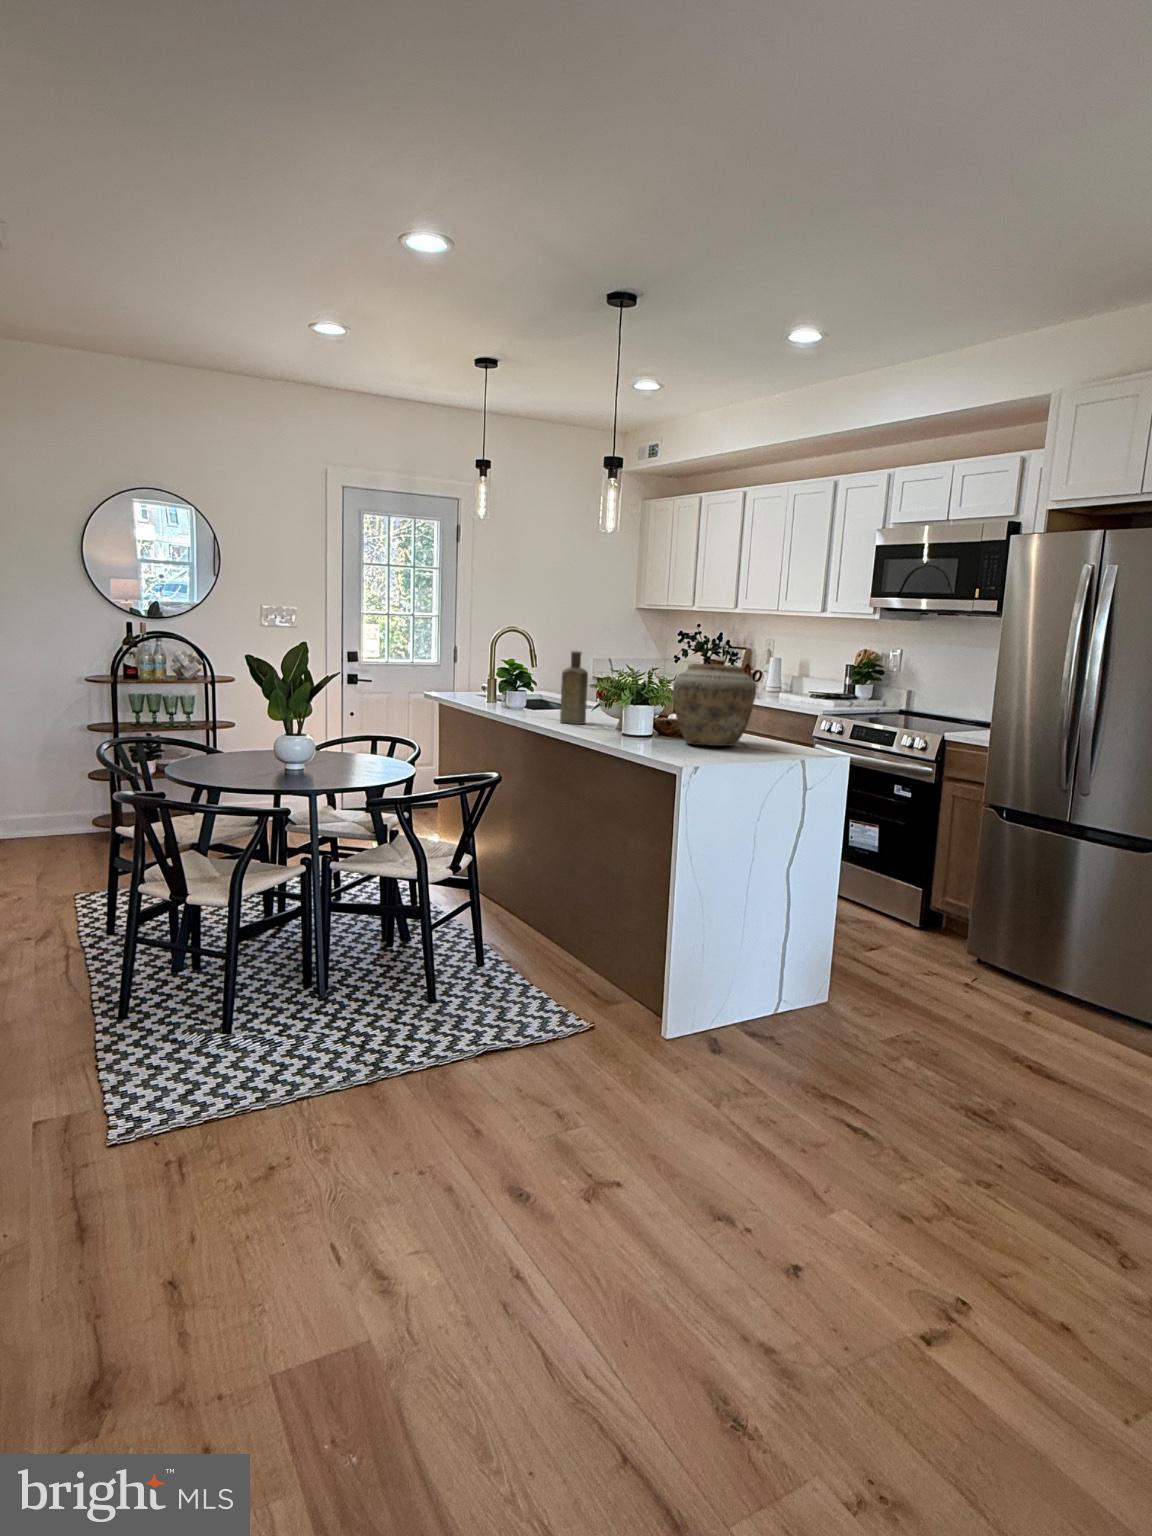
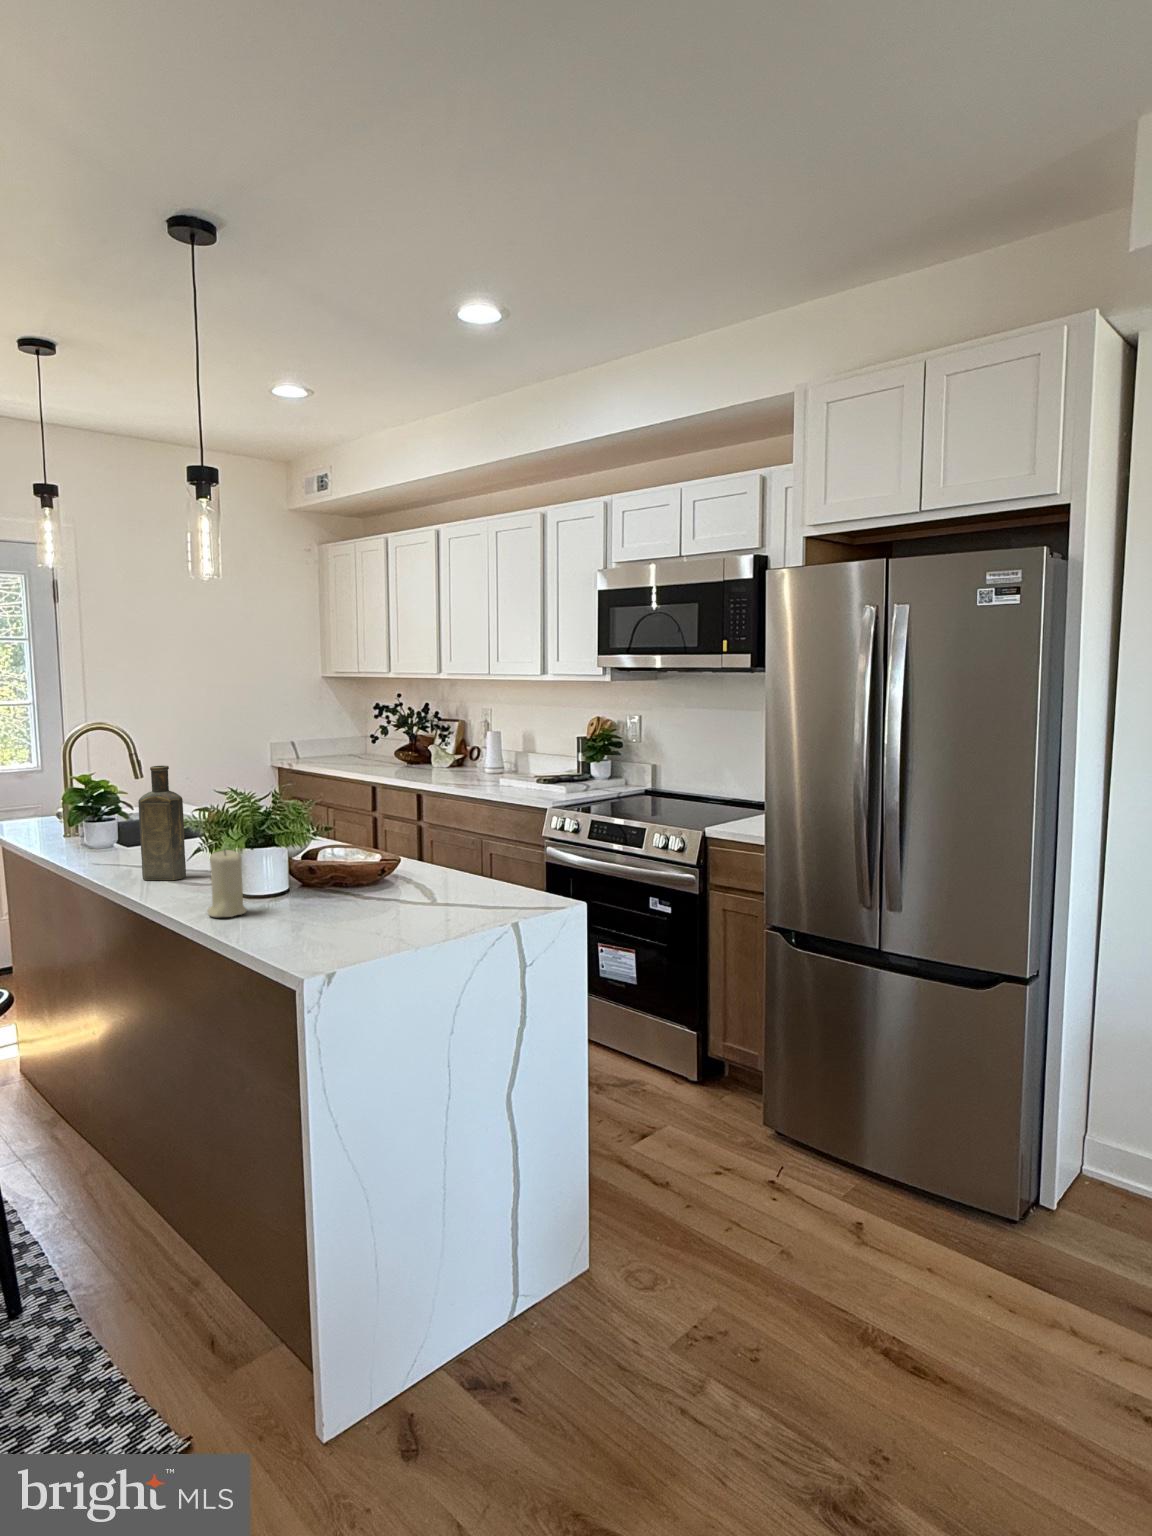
vase: present [672,664,756,746] -> none [302,777,437,913]
candle: none [611,700,635,741] -> present [207,850,247,917]

